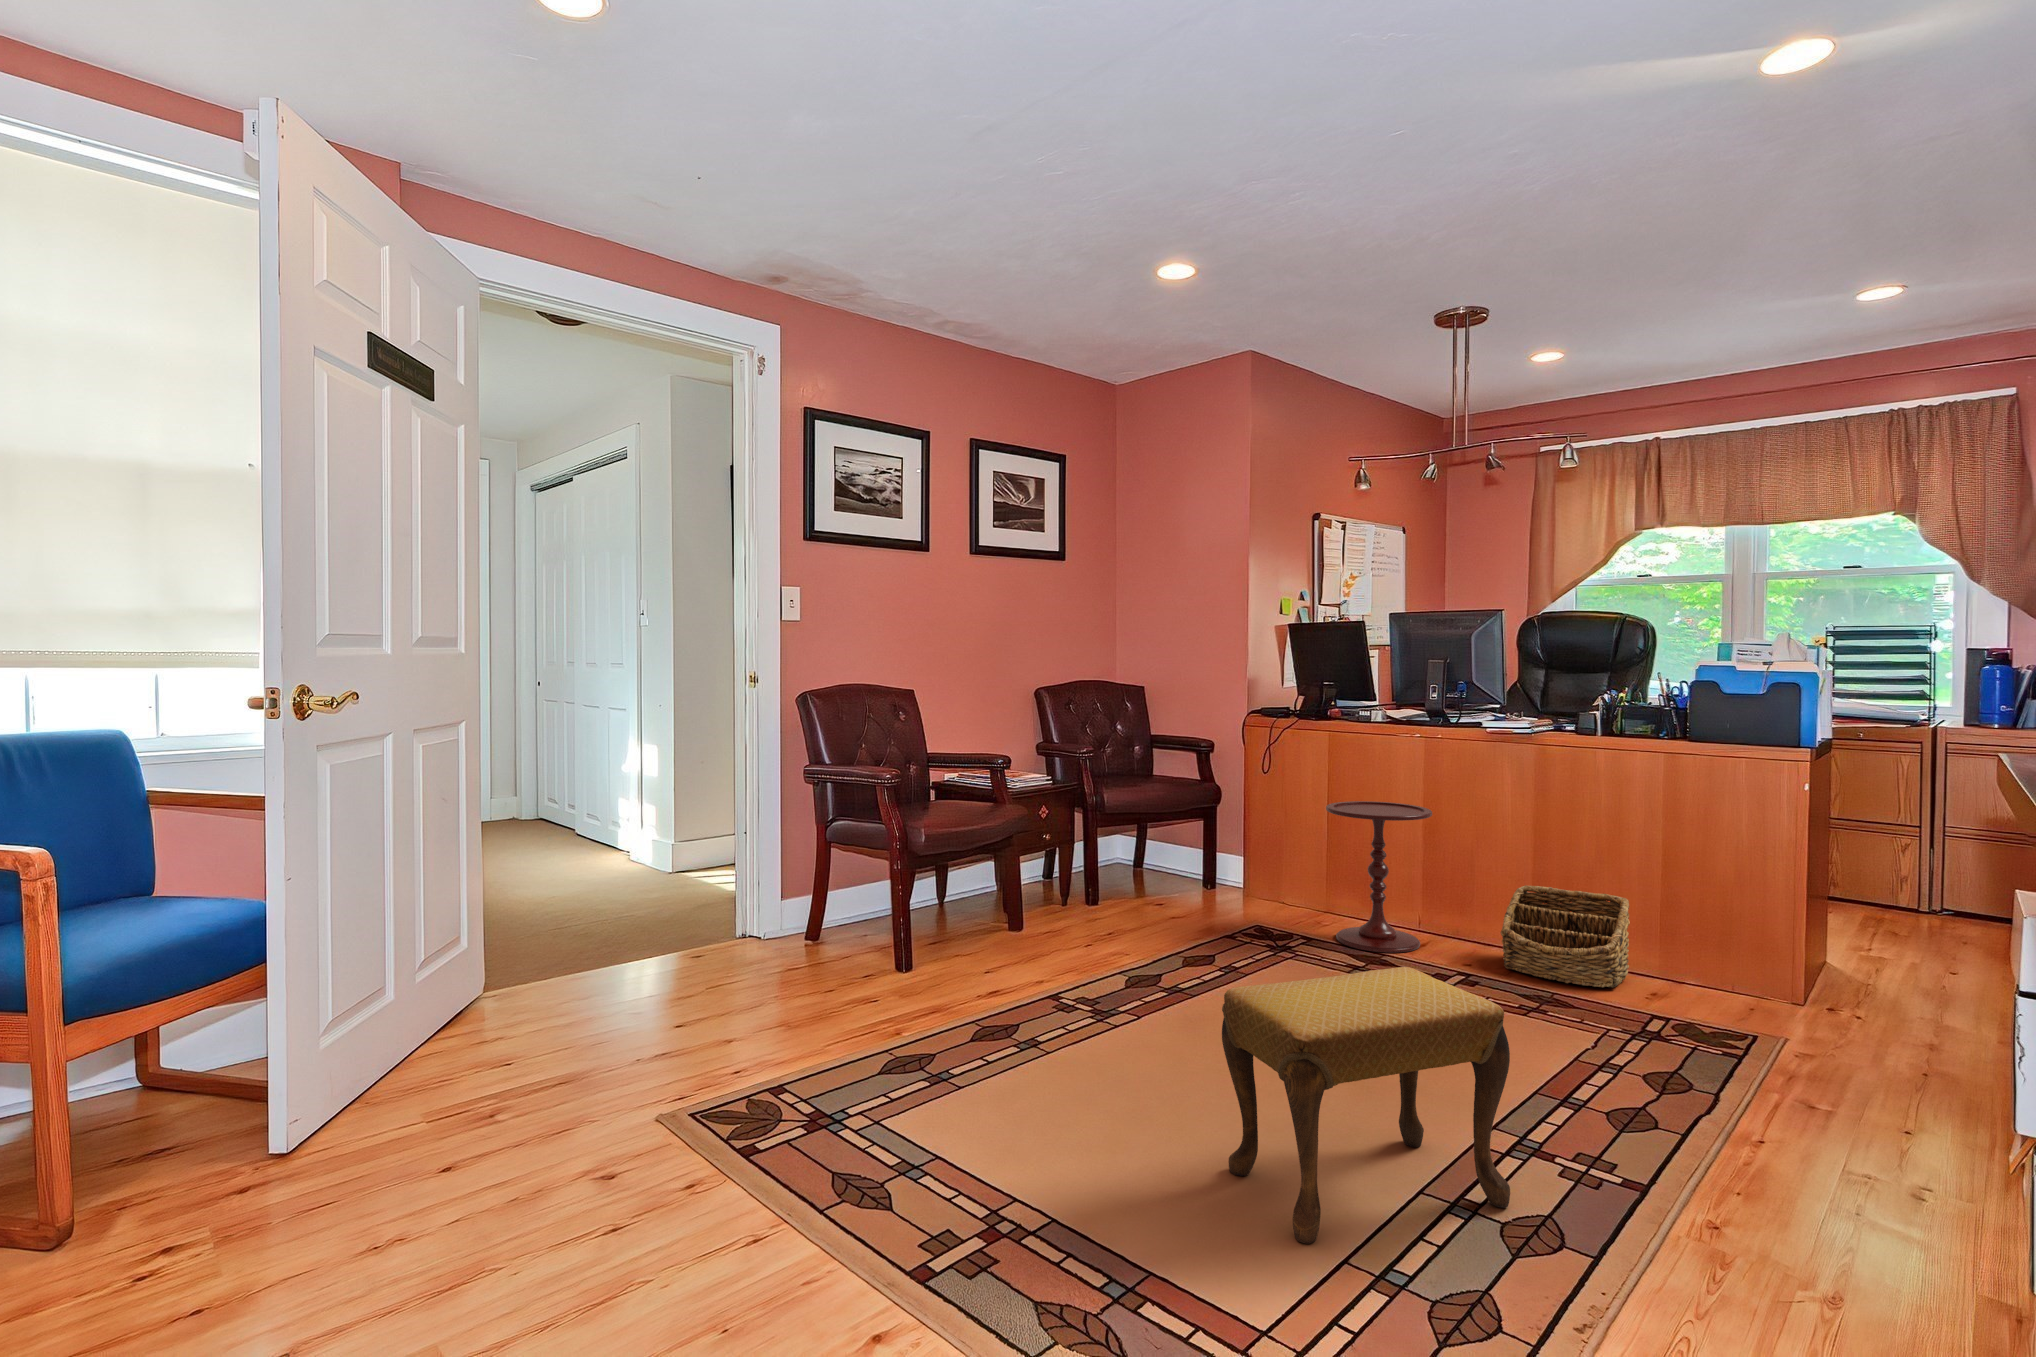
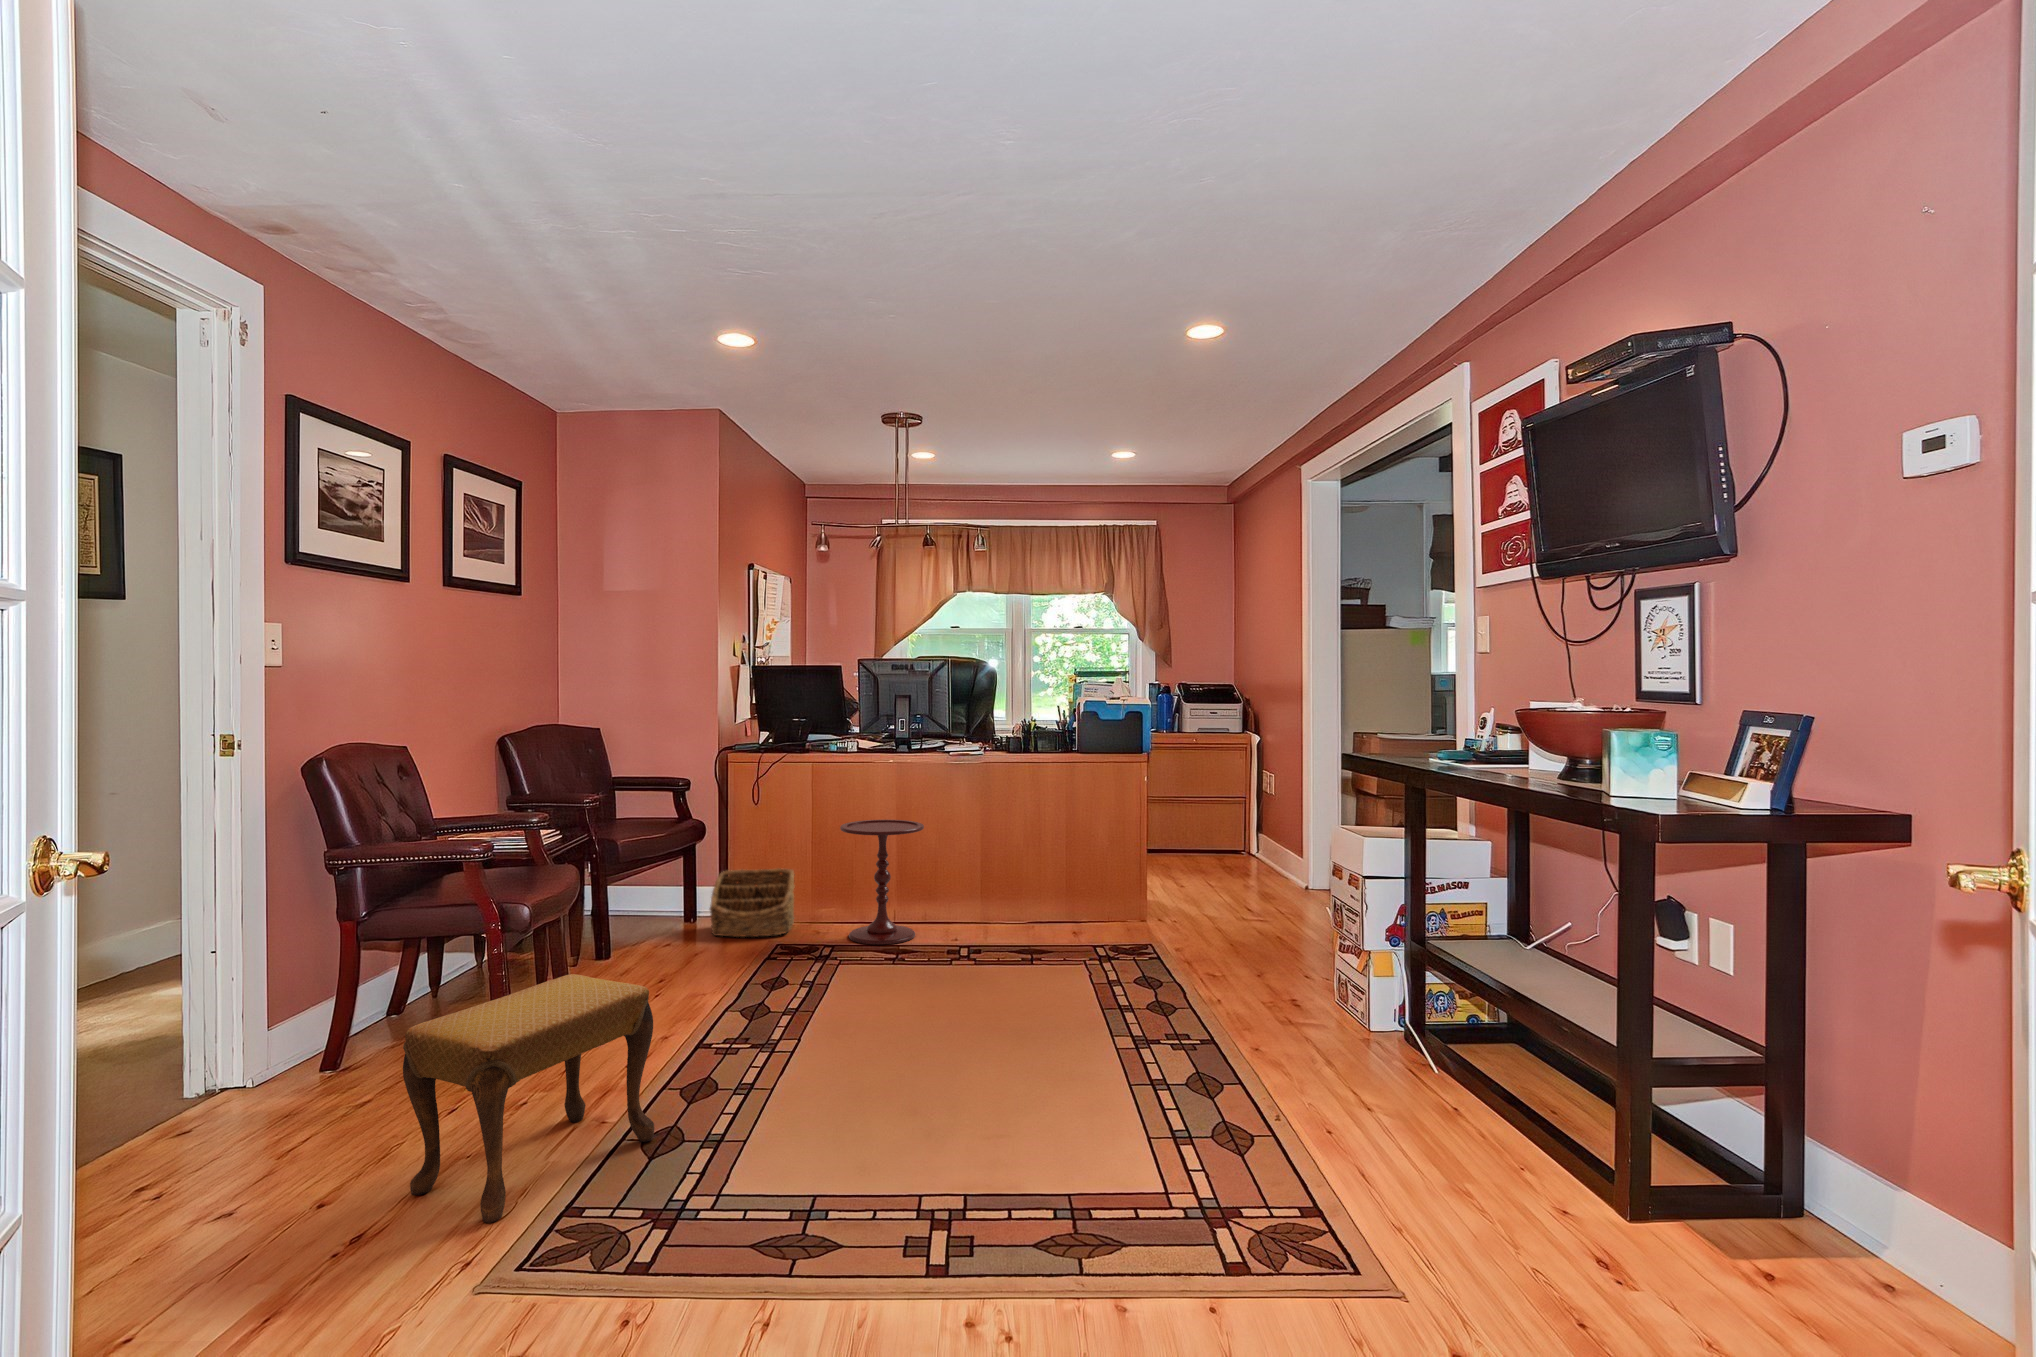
basket: present [1500,885,1630,987] -> present [710,868,795,937]
footstool: present [1222,967,1510,1244] -> present [403,974,654,1223]

